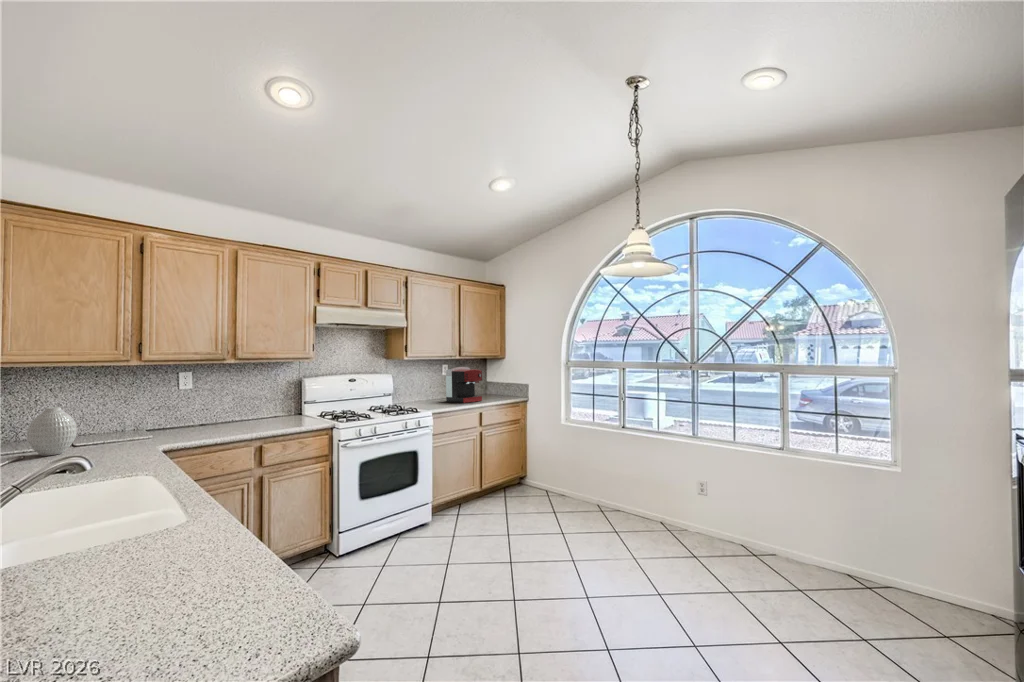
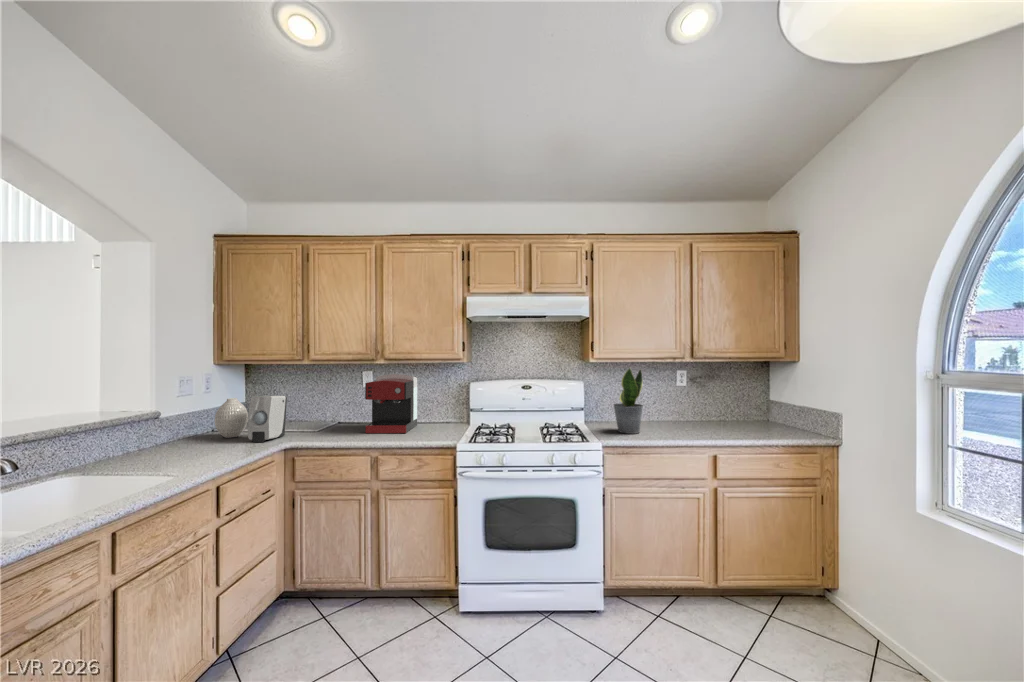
potted plant: none [420,362,440,406] -> present [614,368,643,434]
coffee maker: present [446,367,482,403] -> present [365,374,417,433]
soap dispenser: none [108,398,143,450] -> present [248,396,287,442]

